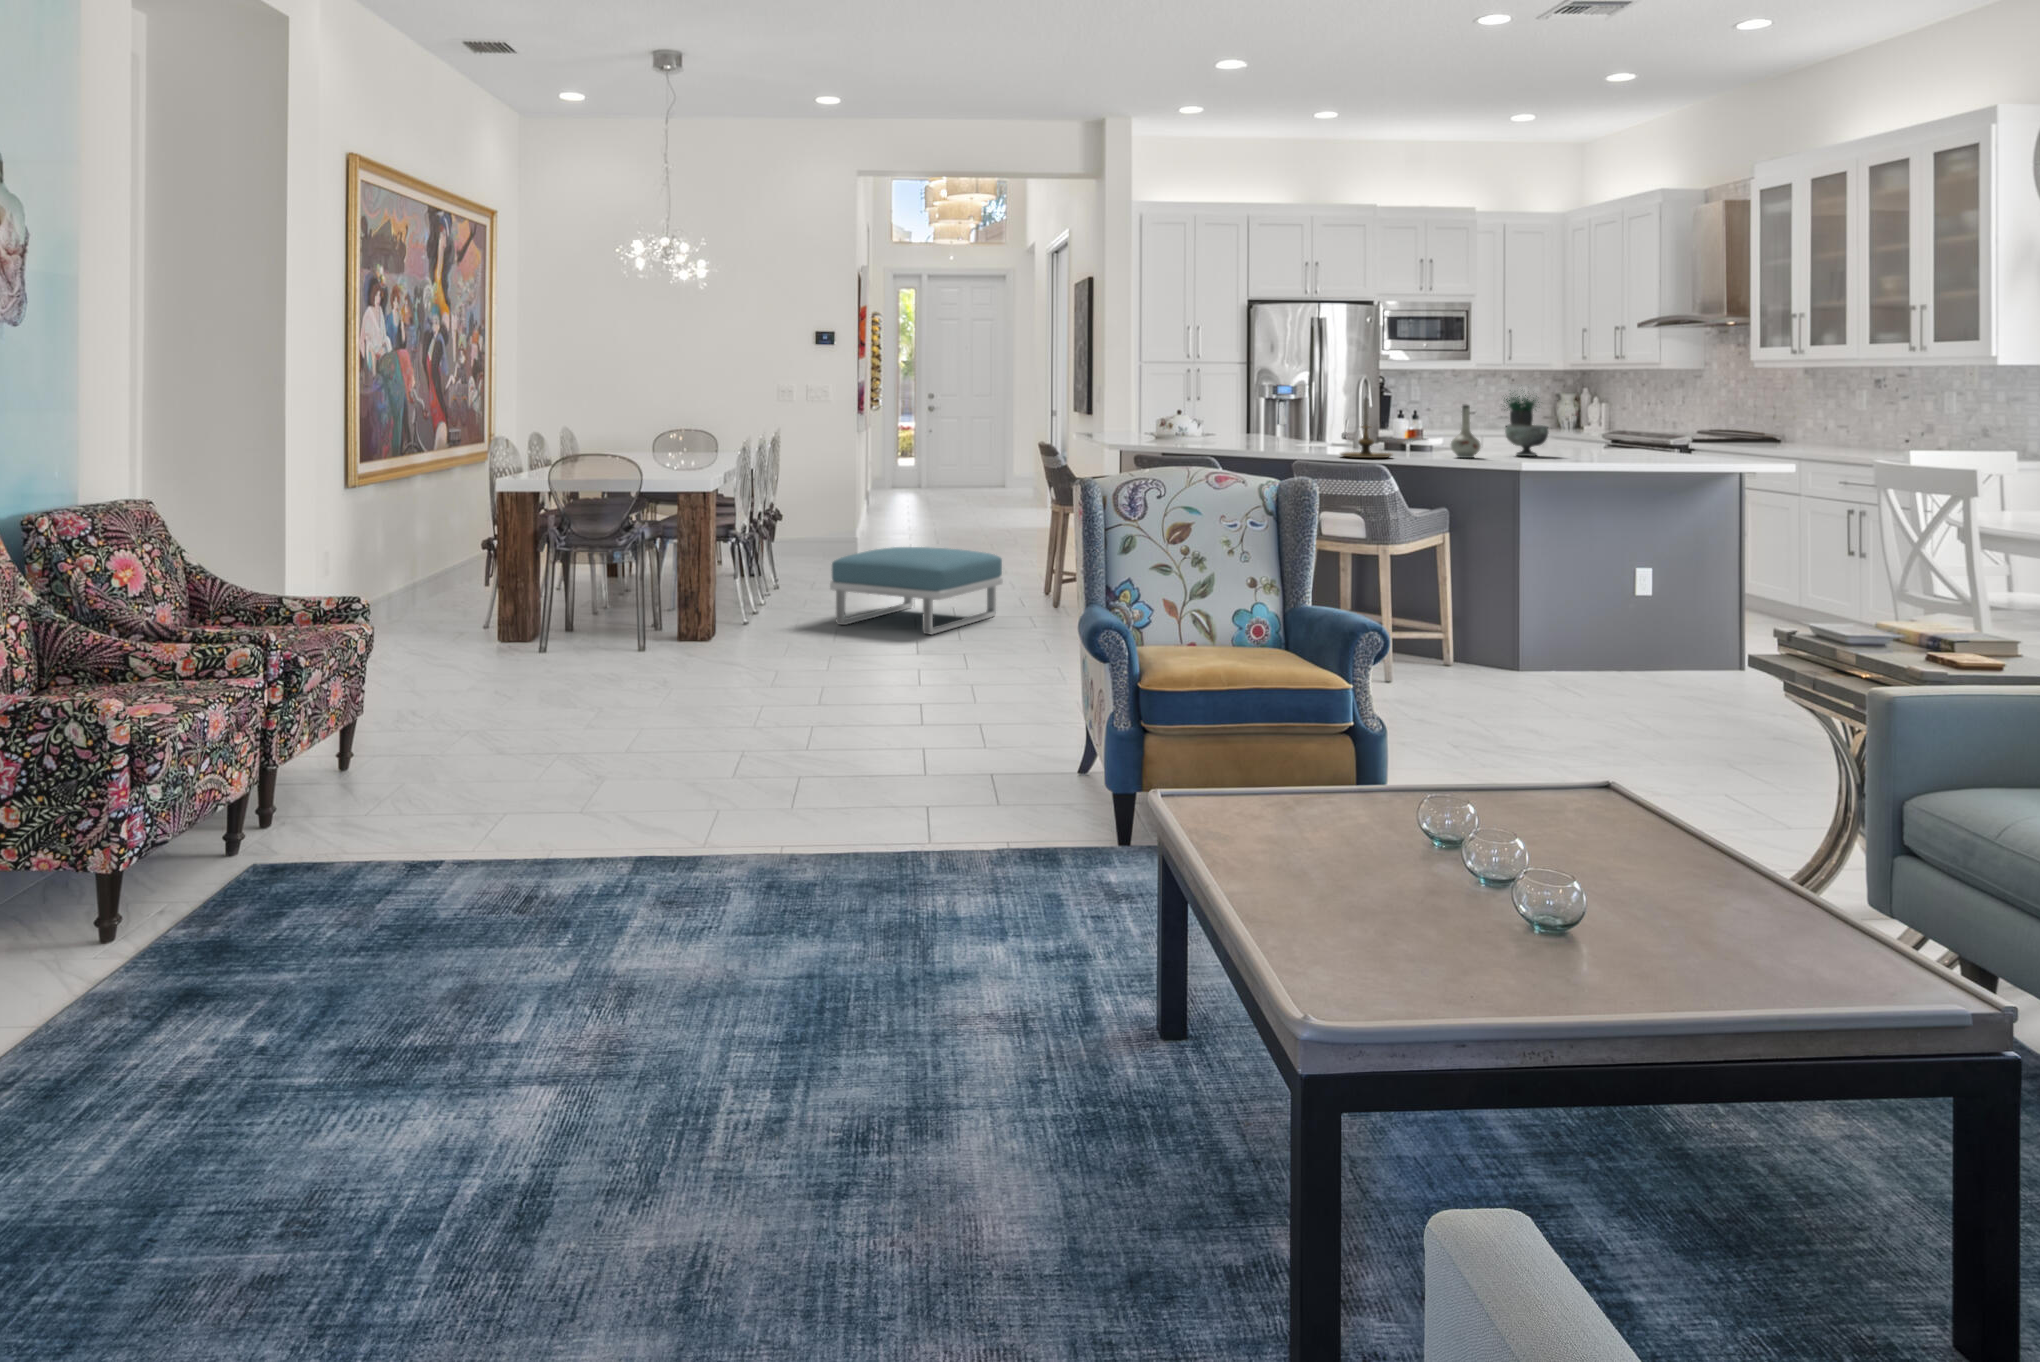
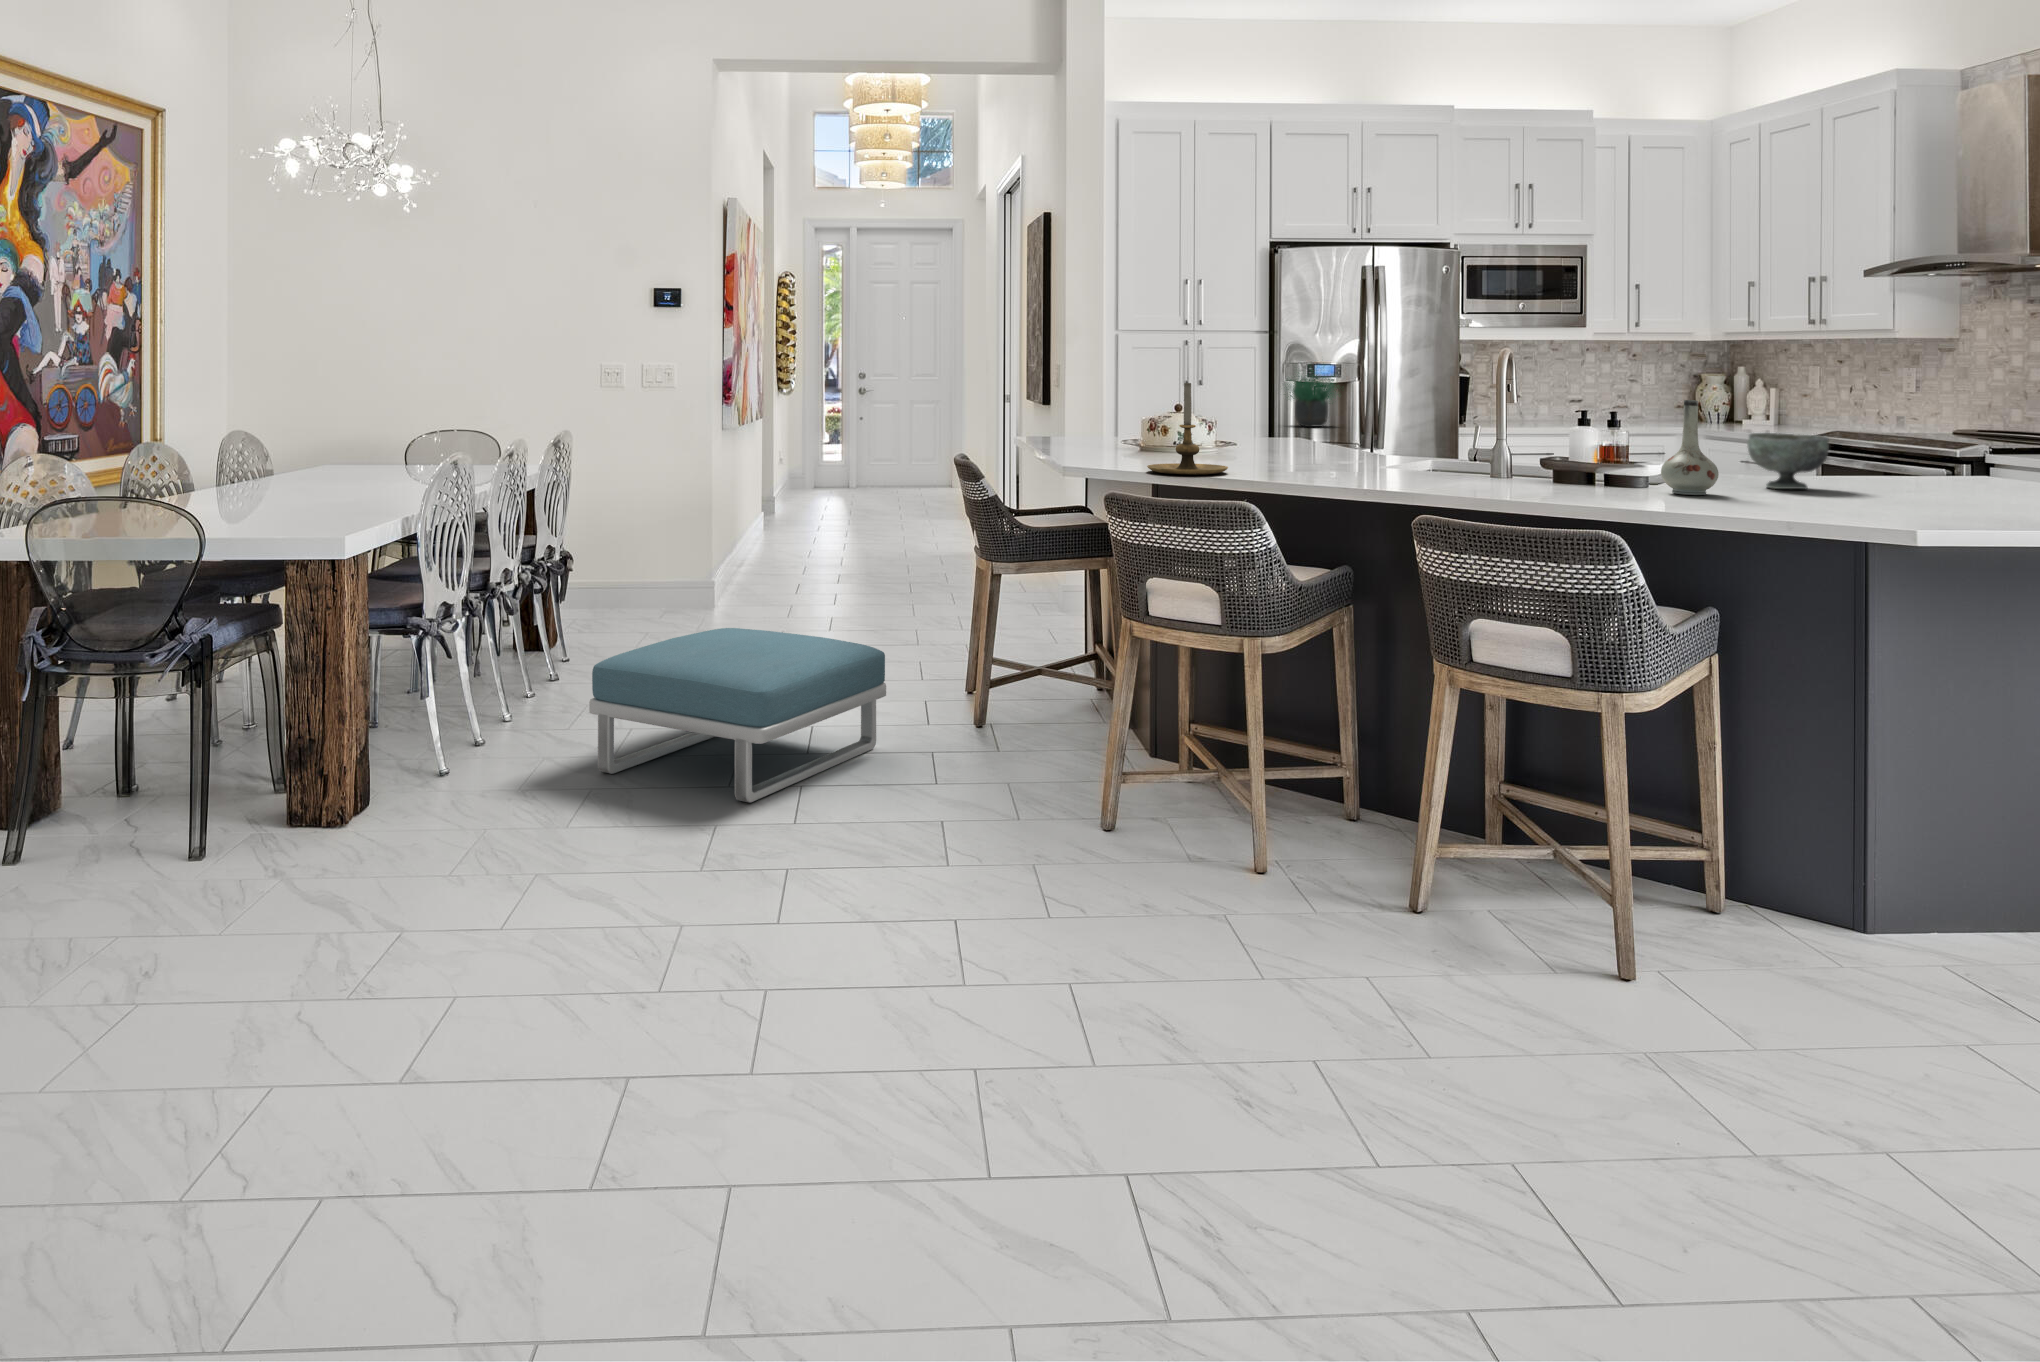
potted plant: present [1504,395,1539,425] -> present [1286,370,1336,427]
candle holder: present [1341,399,1392,458] -> present [1147,382,1228,475]

